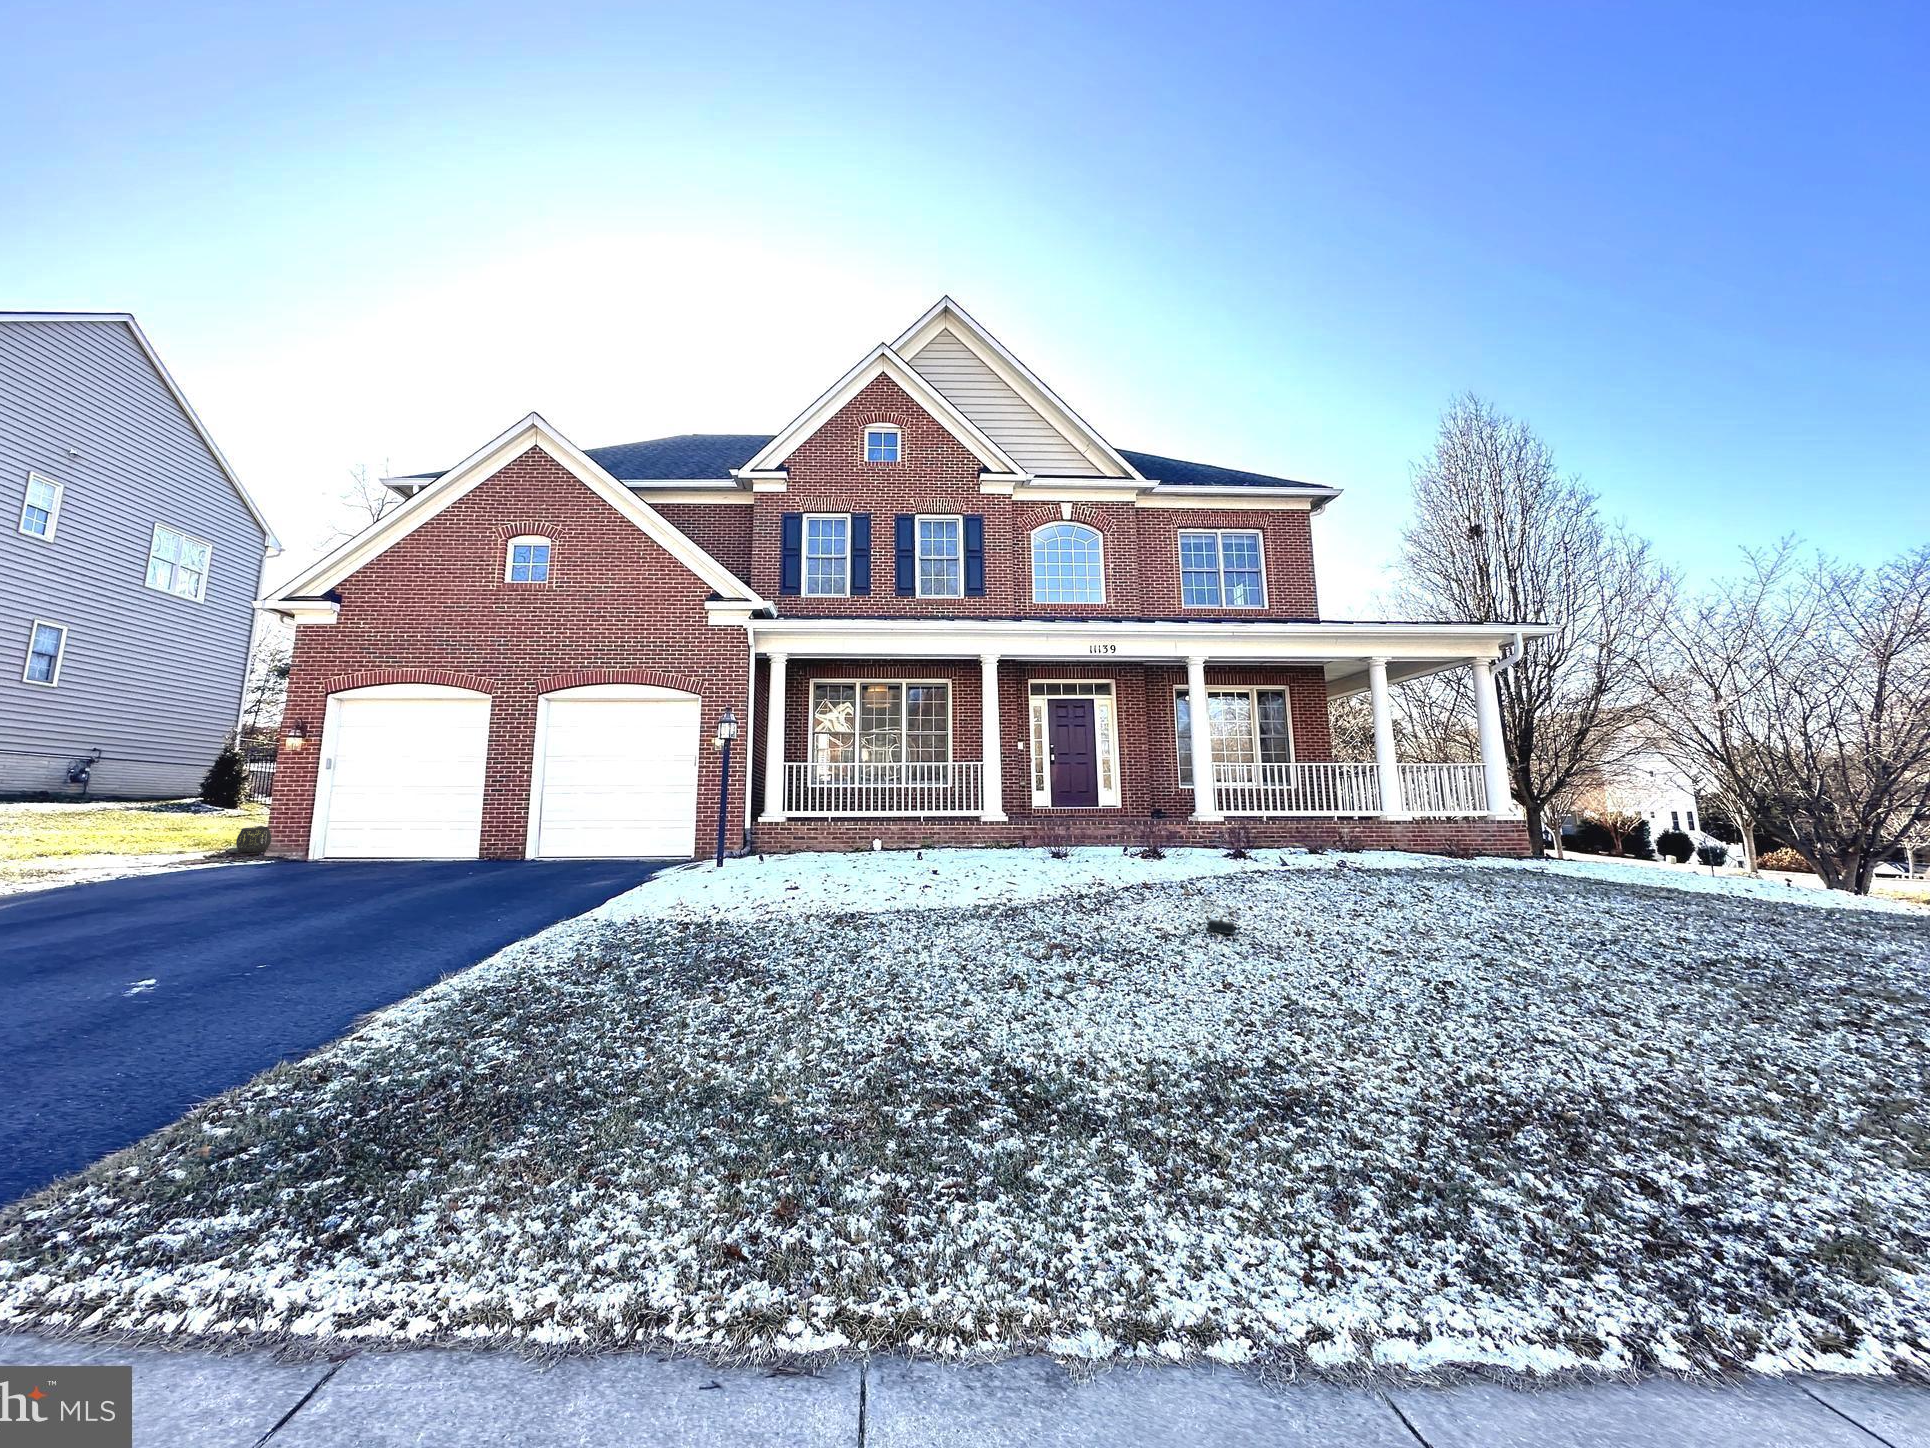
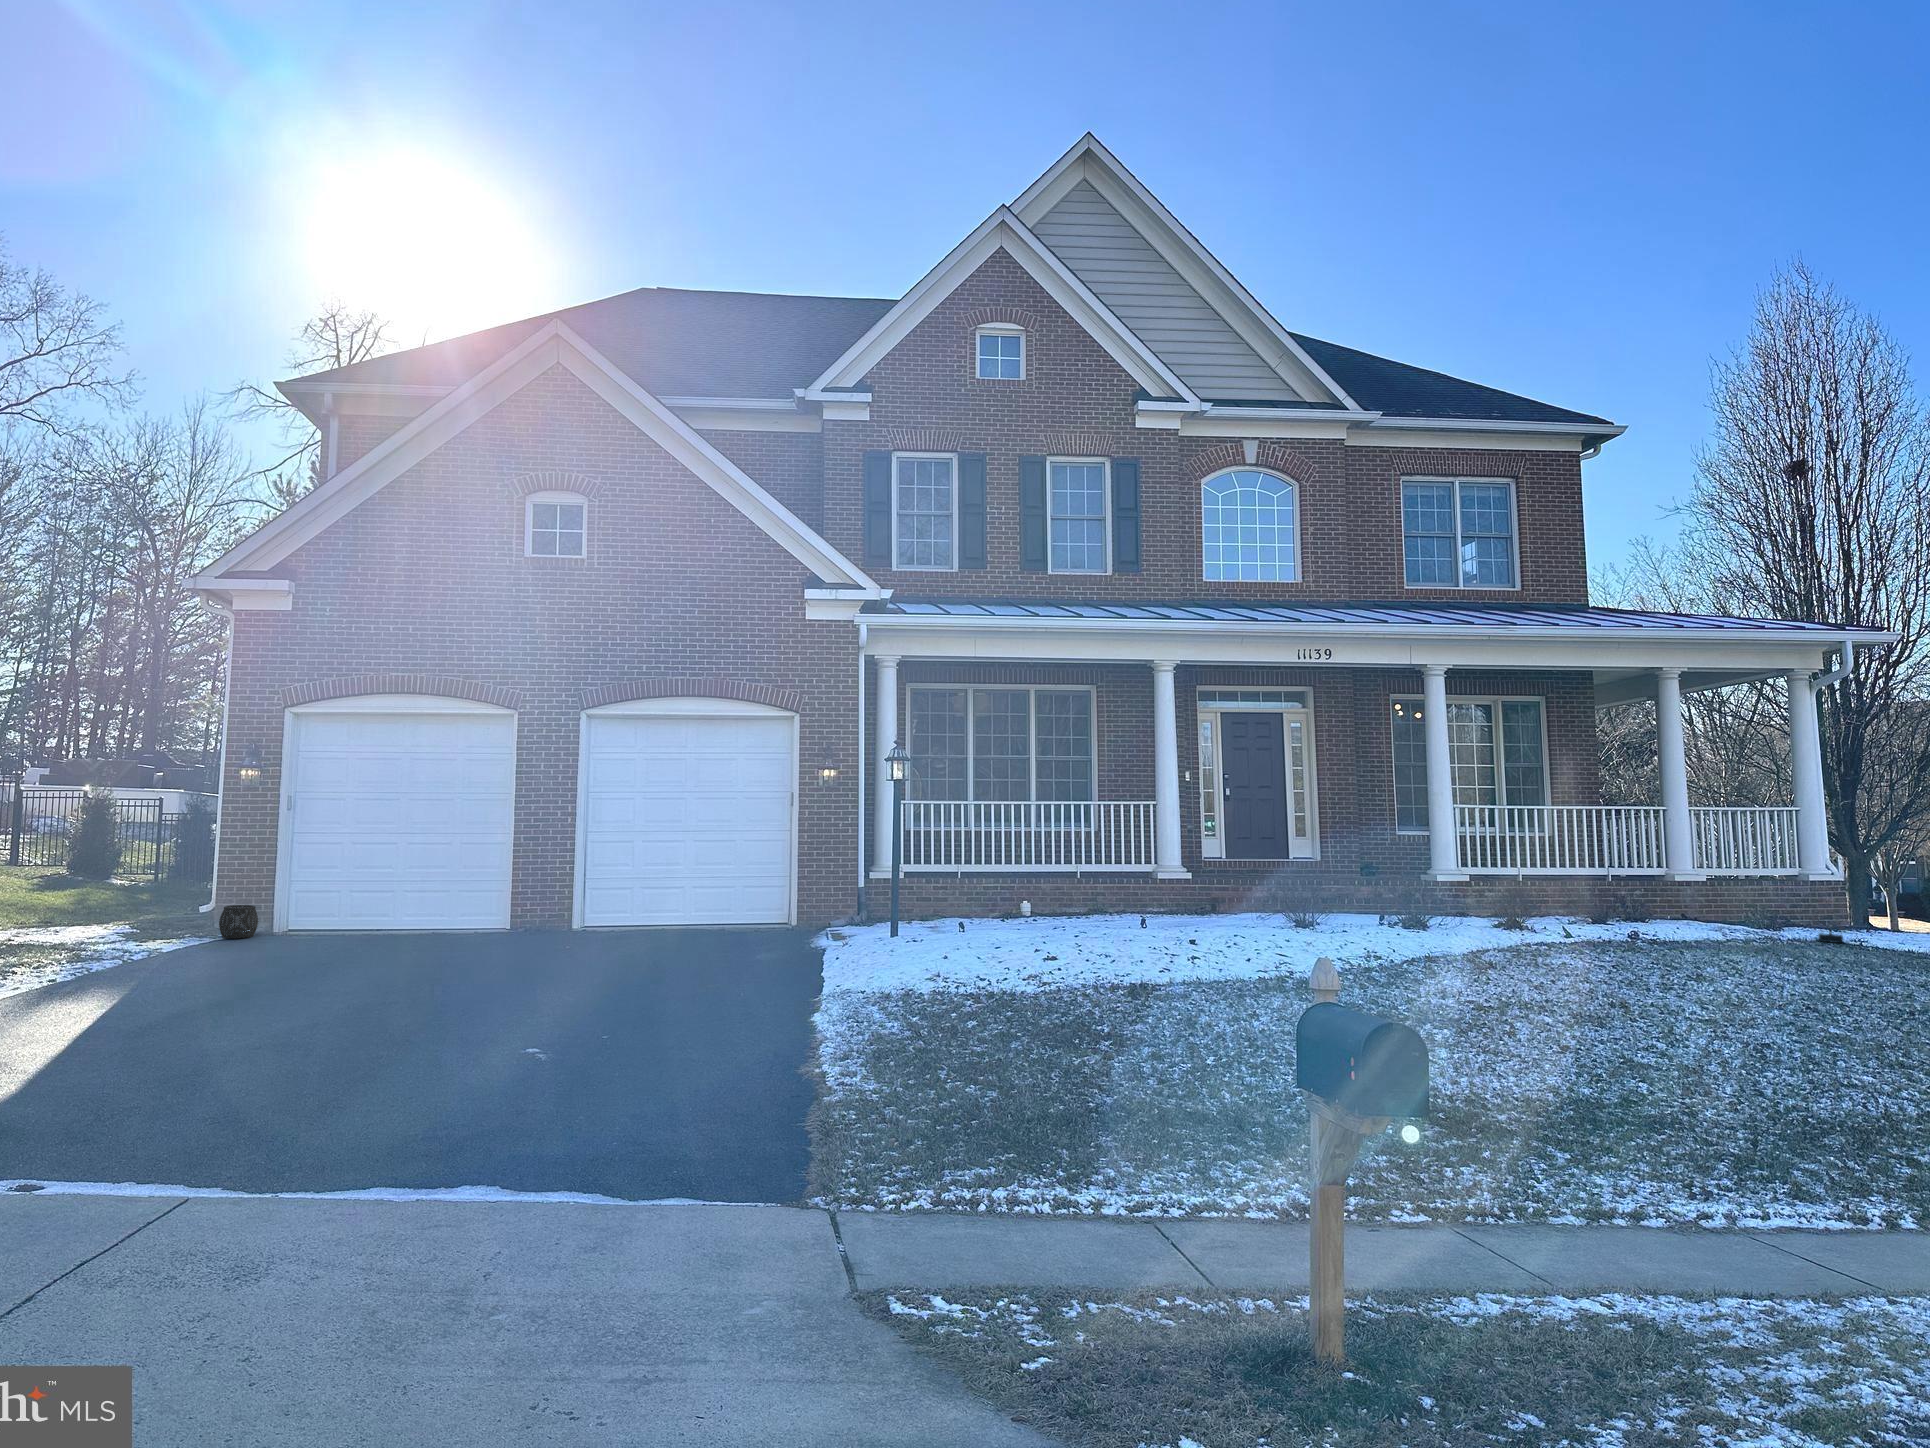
decorative plant: present [1201,896,1239,934] -> present [1812,914,1843,943]

